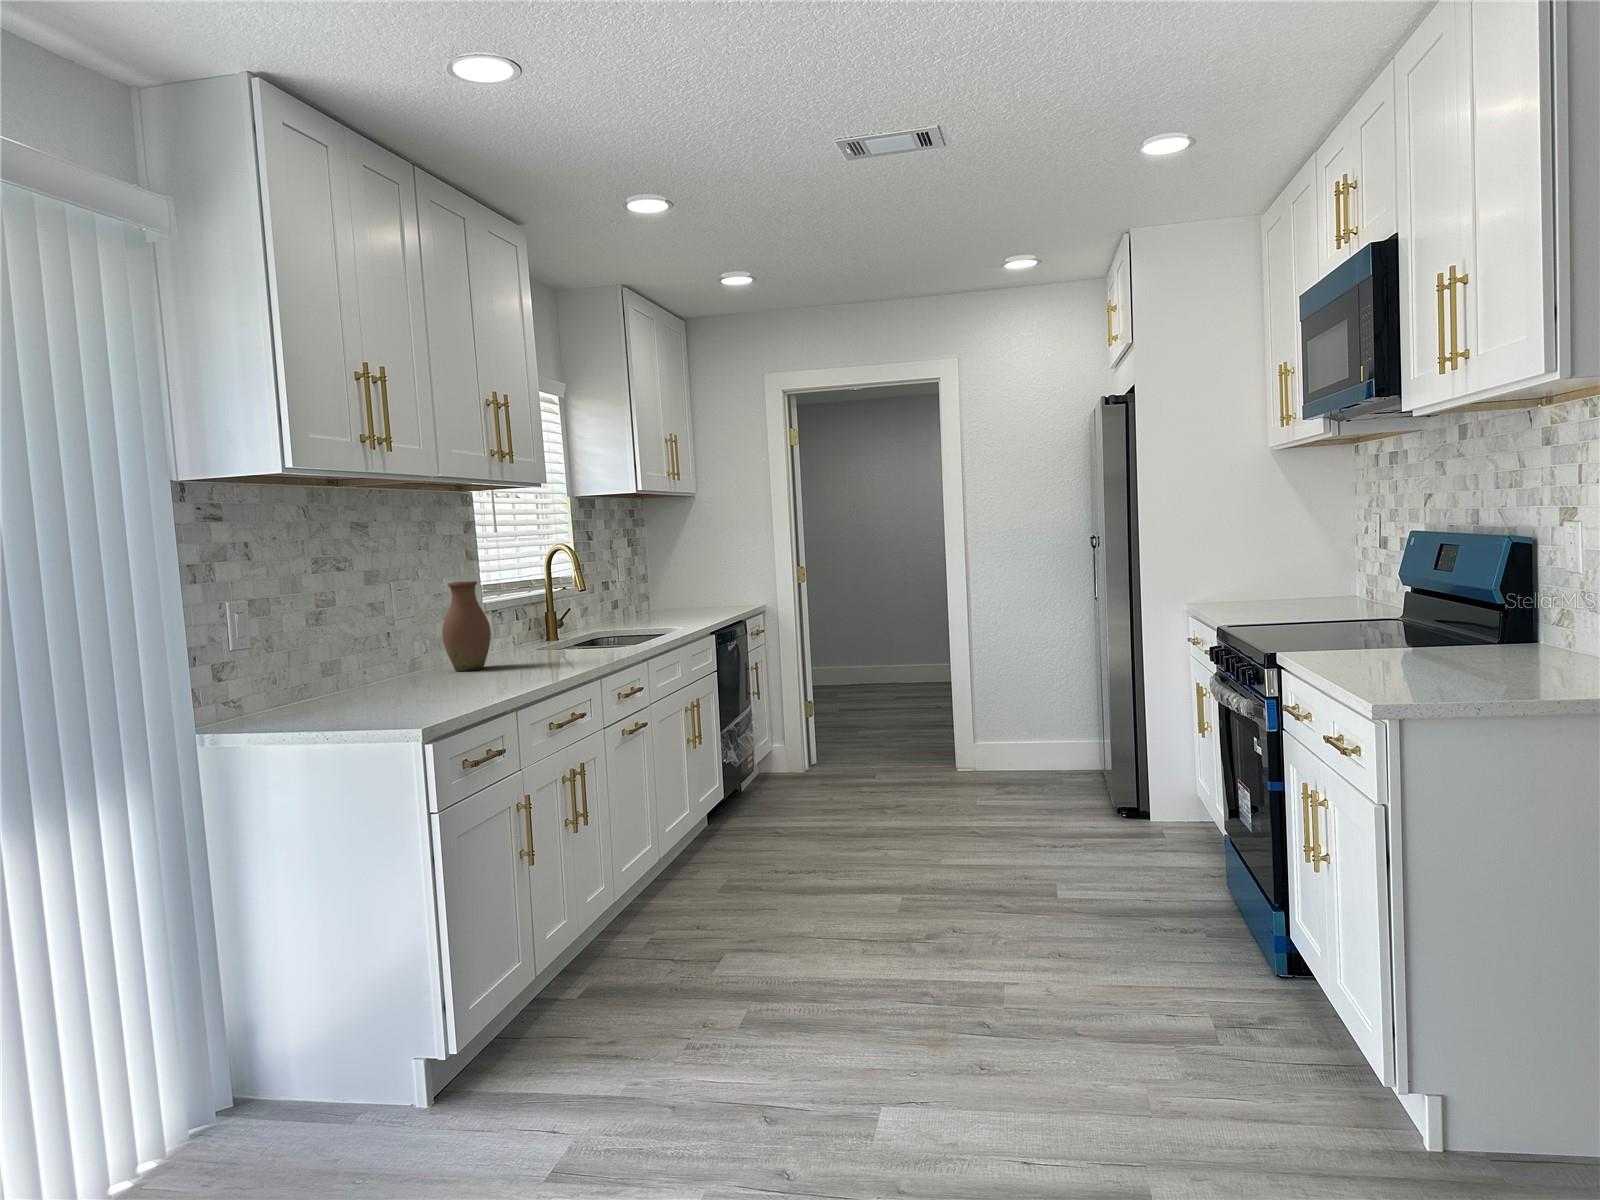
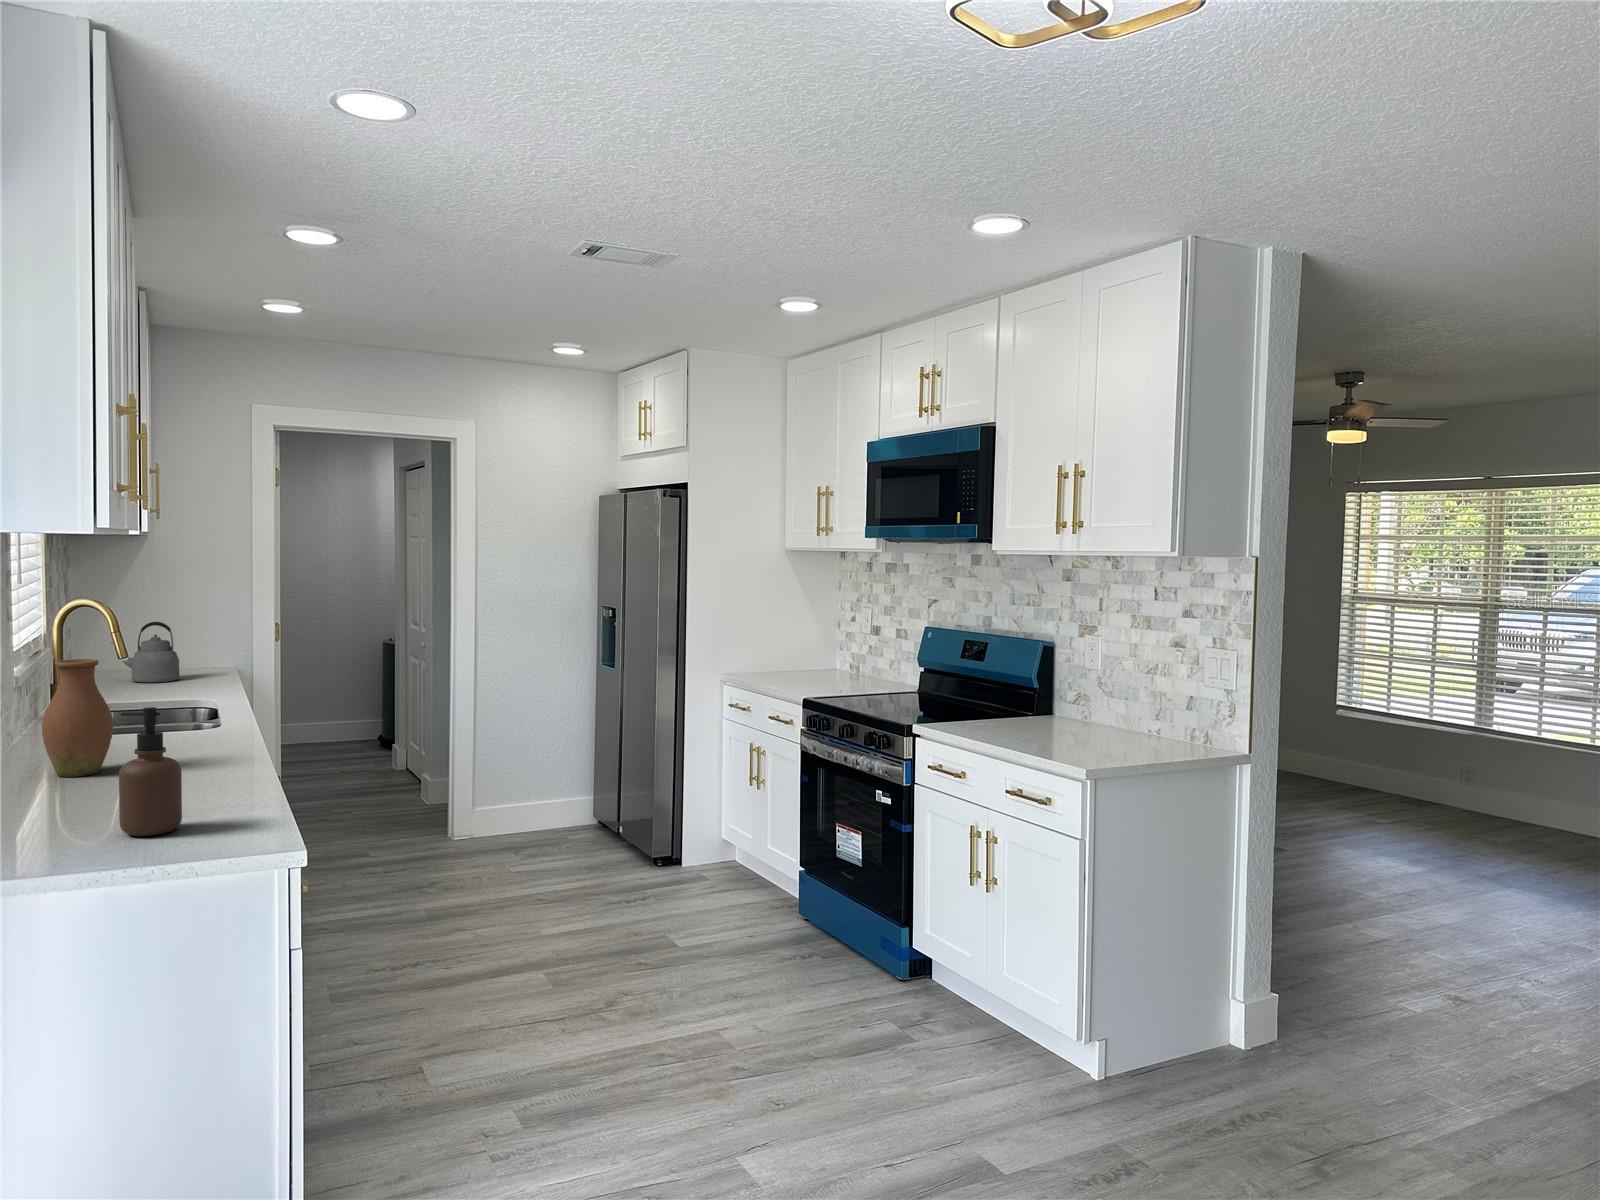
kettle: none [658,565,704,614] -> present [111,622,180,682]
soap dispenser: none [369,607,418,707] -> present [119,707,182,836]

